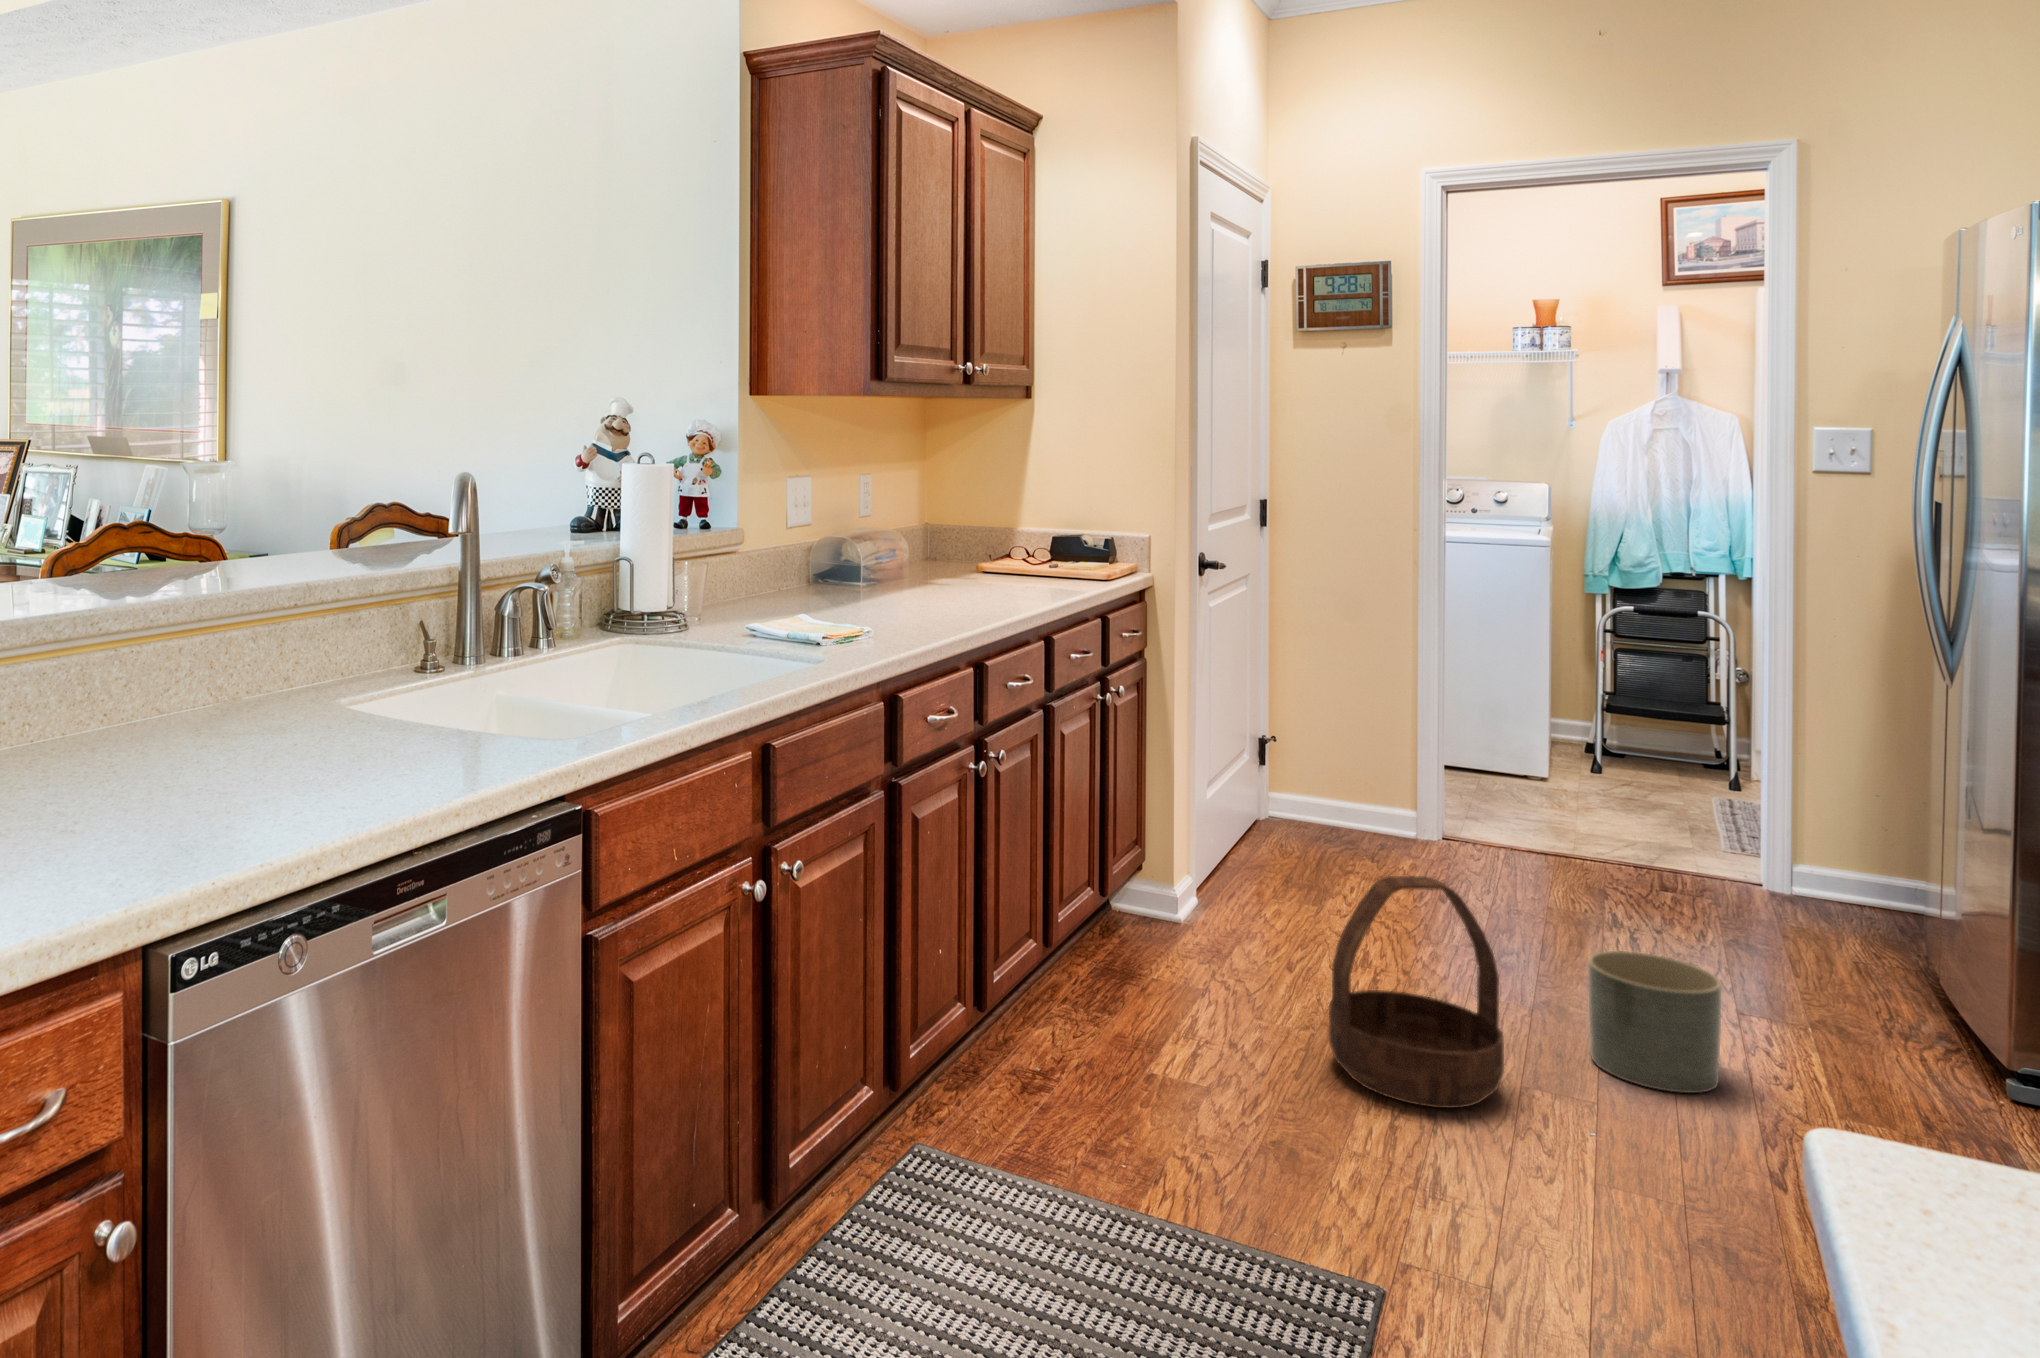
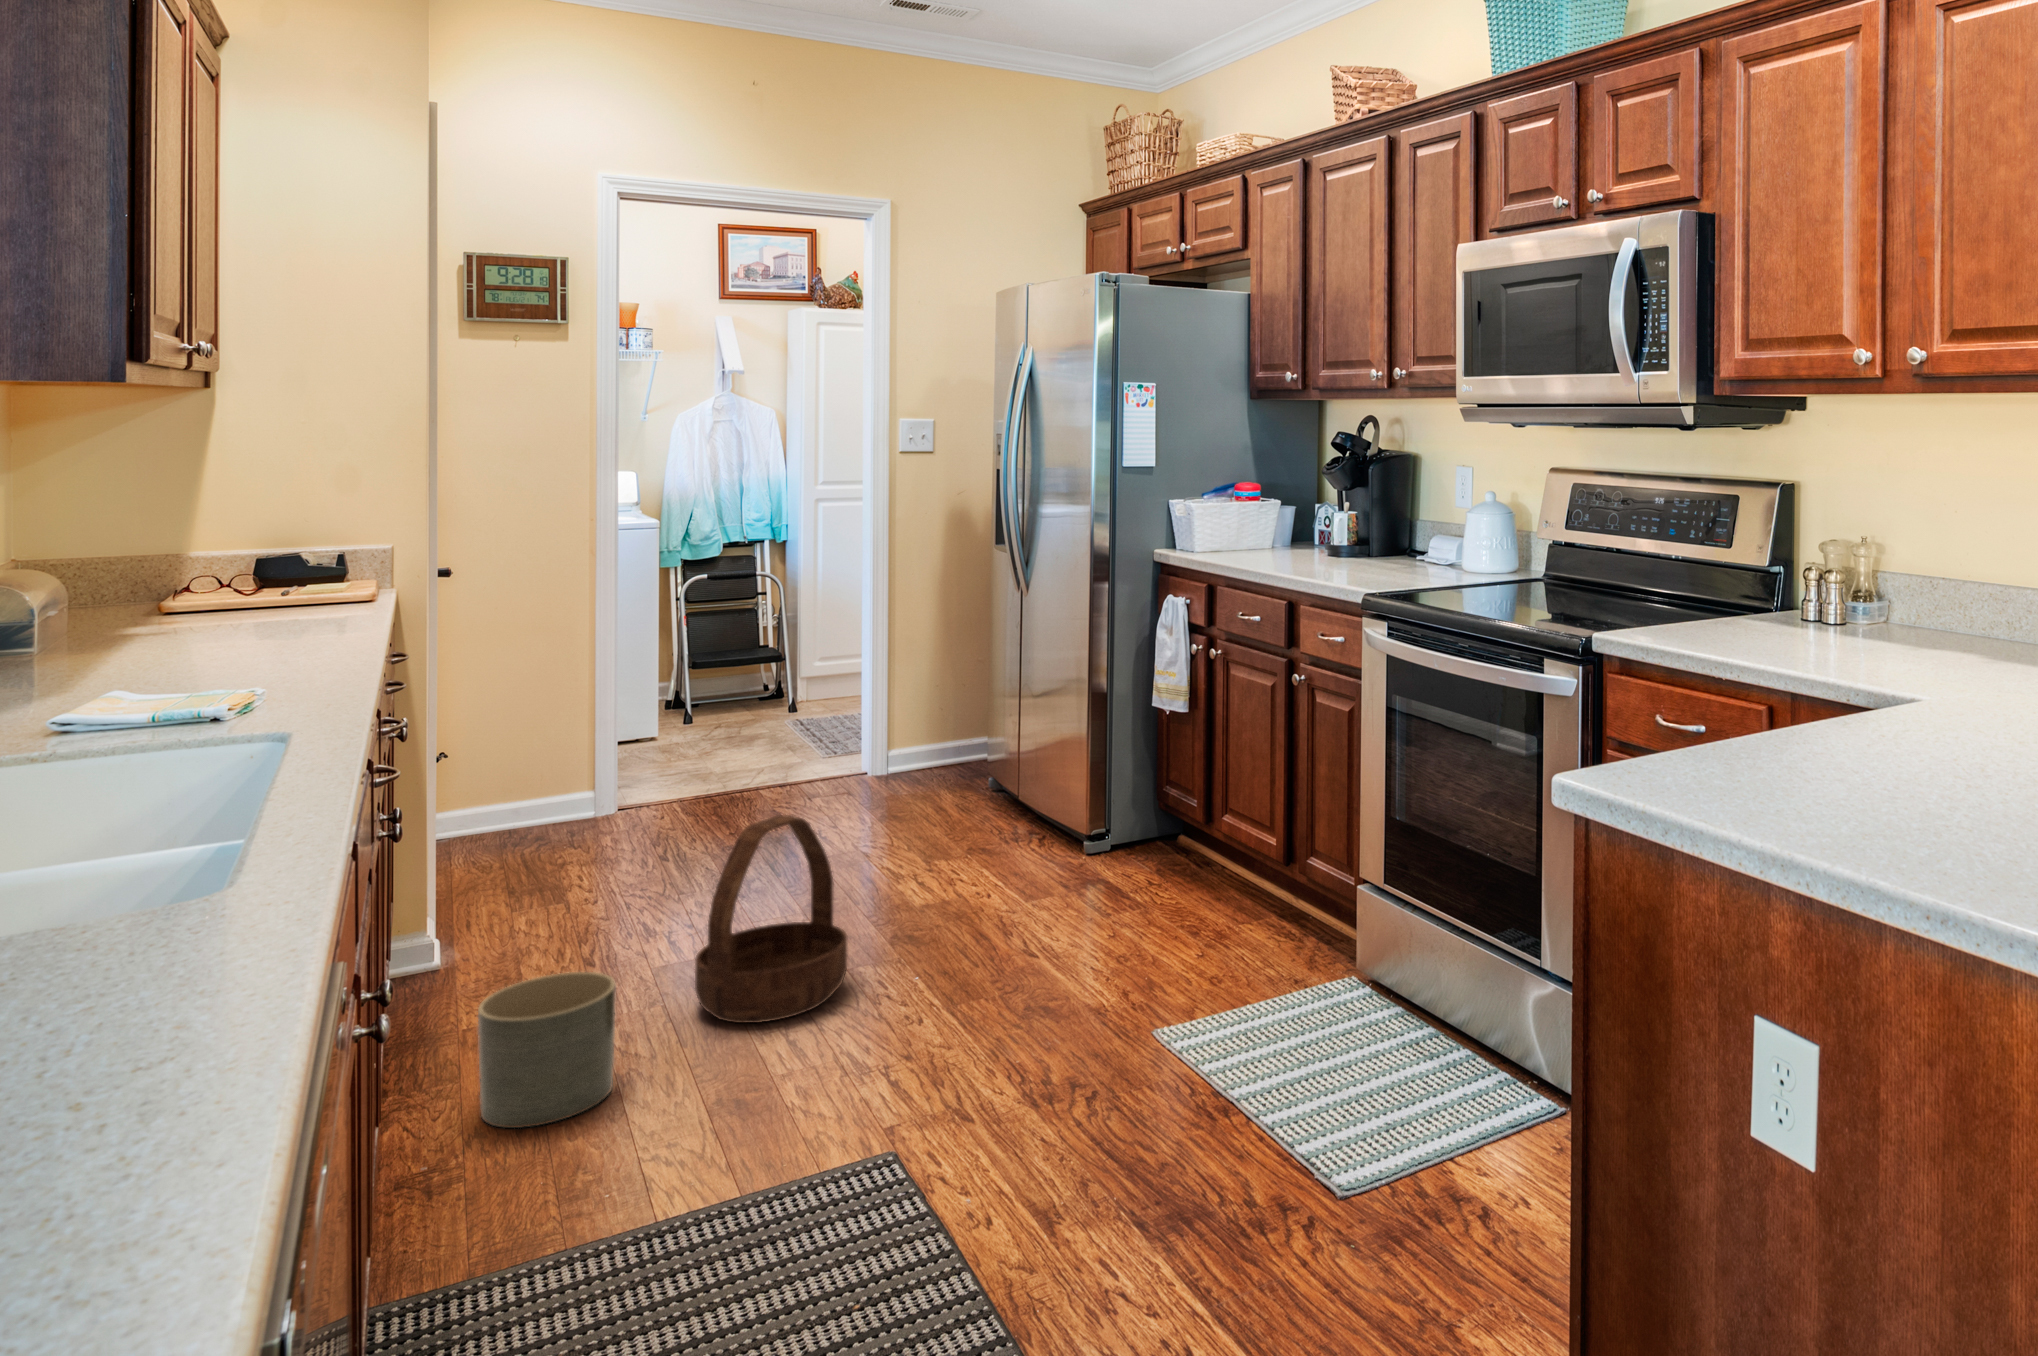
planter: present [1588,951,1722,1093] -> present [478,972,616,1128]

